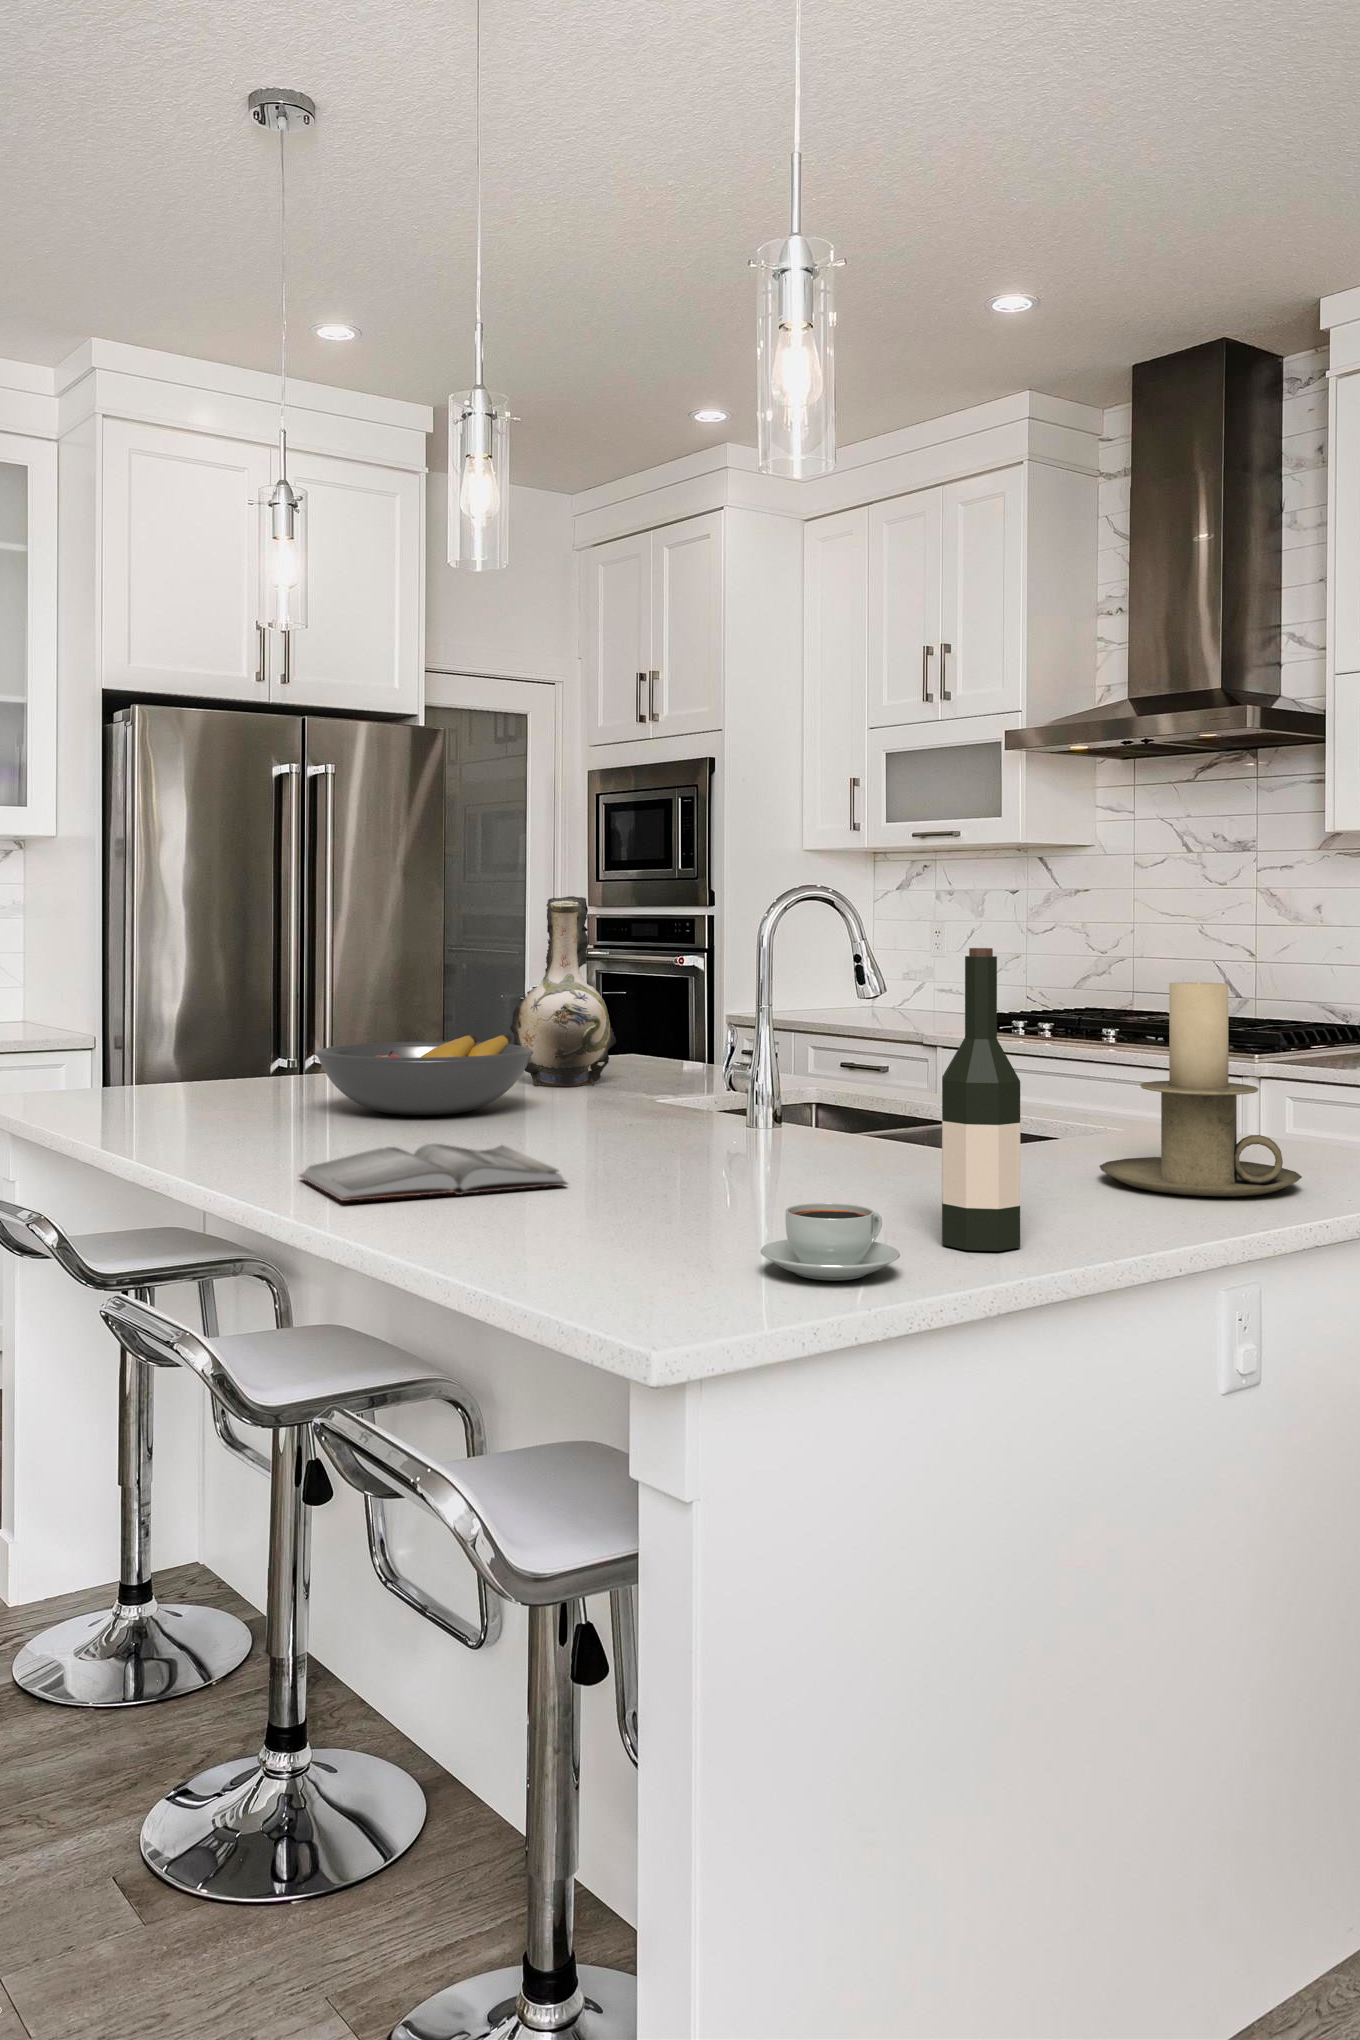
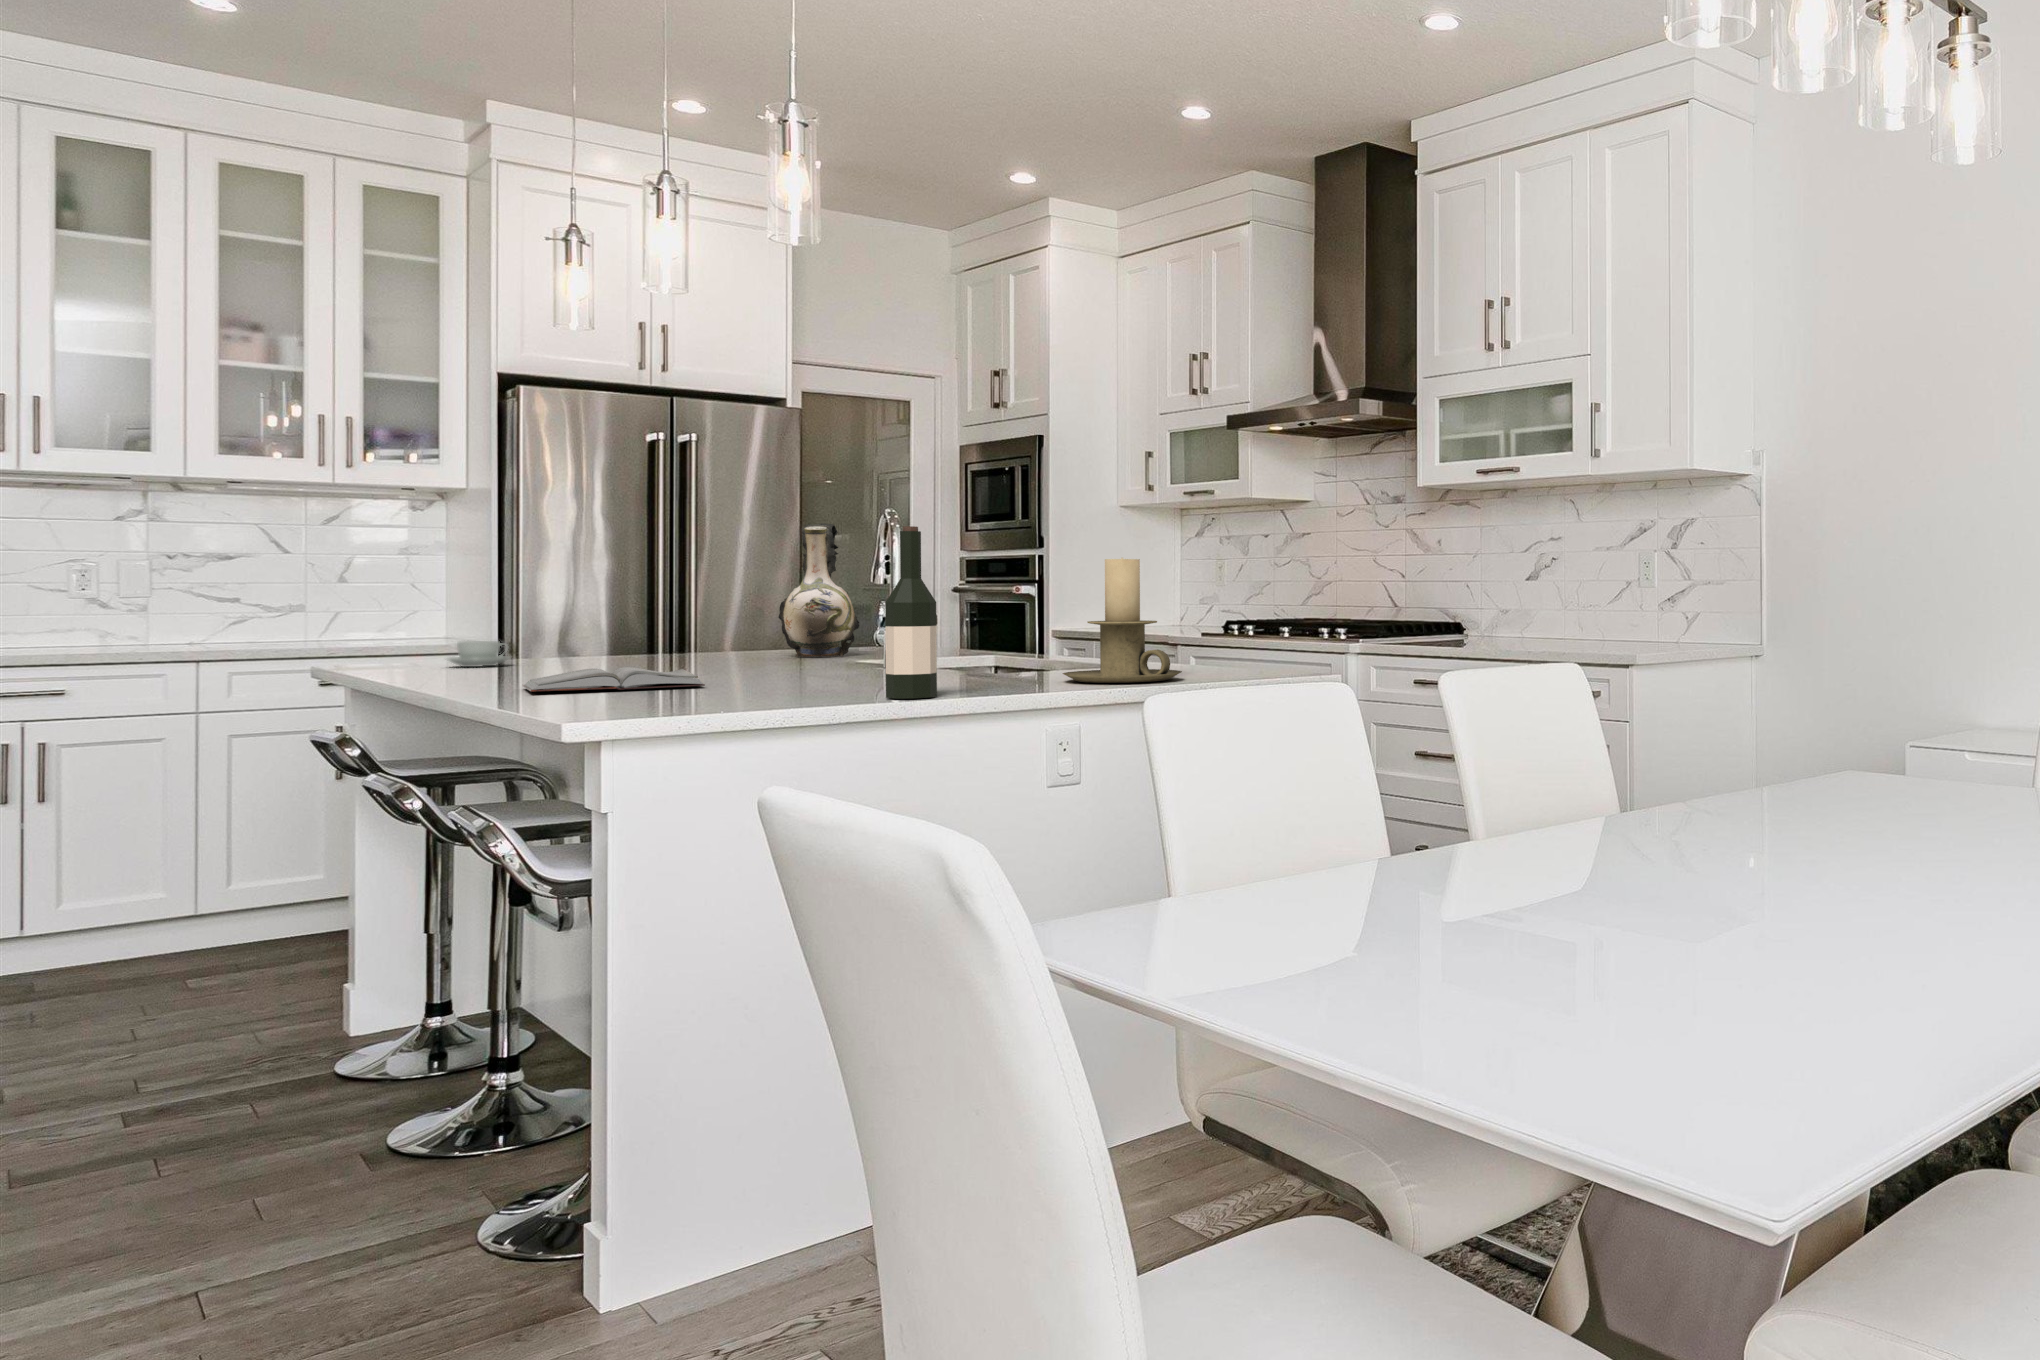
fruit bowl: present [316,1034,533,1115] -> none [595,613,765,667]
coffee cup: present [760,1203,900,1280] -> present [447,641,510,667]

